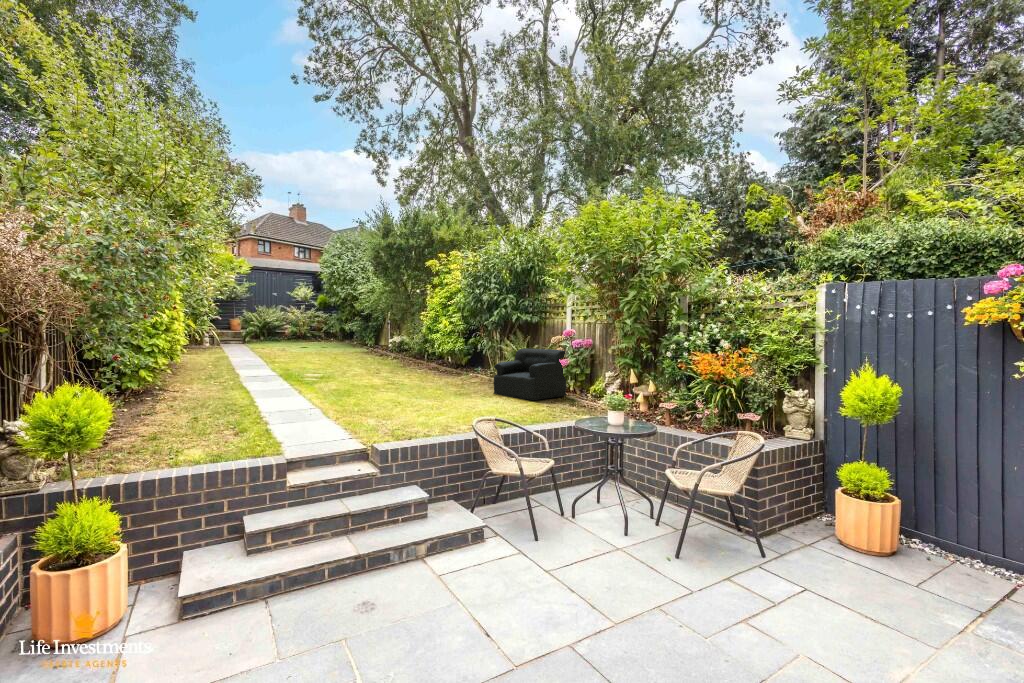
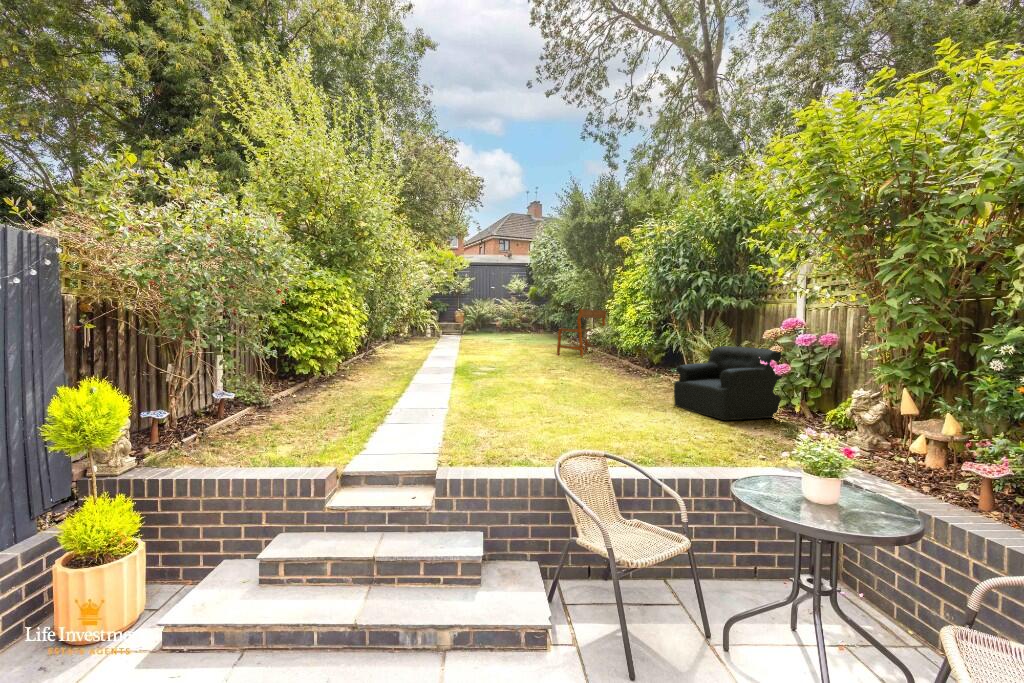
bench: none [367,319,412,362] -> present [557,309,606,357]

